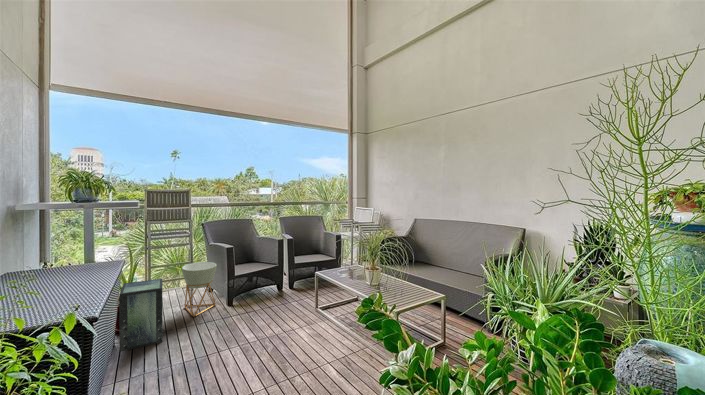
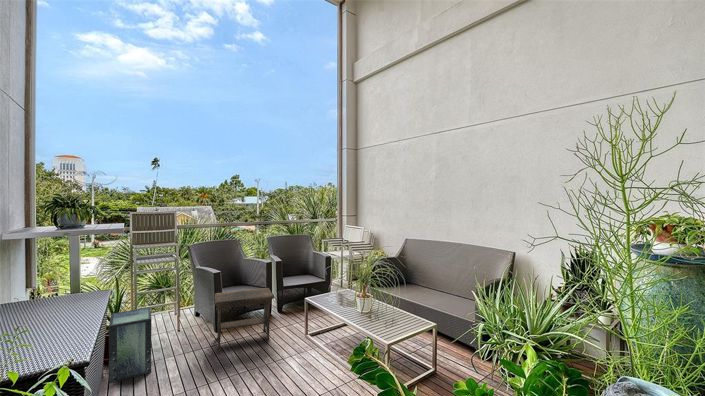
planter: present [182,262,217,317] -> none [169,287,204,345]
footstool: none [226,263,284,320] -> present [214,288,274,348]

